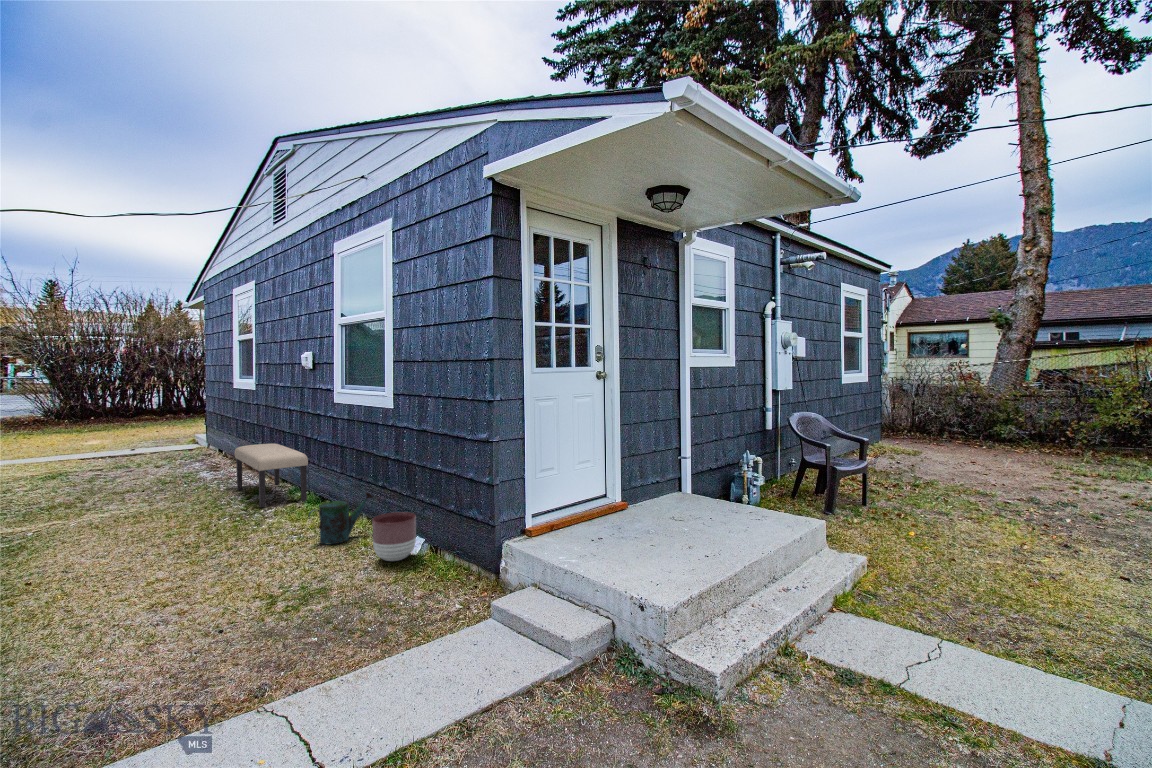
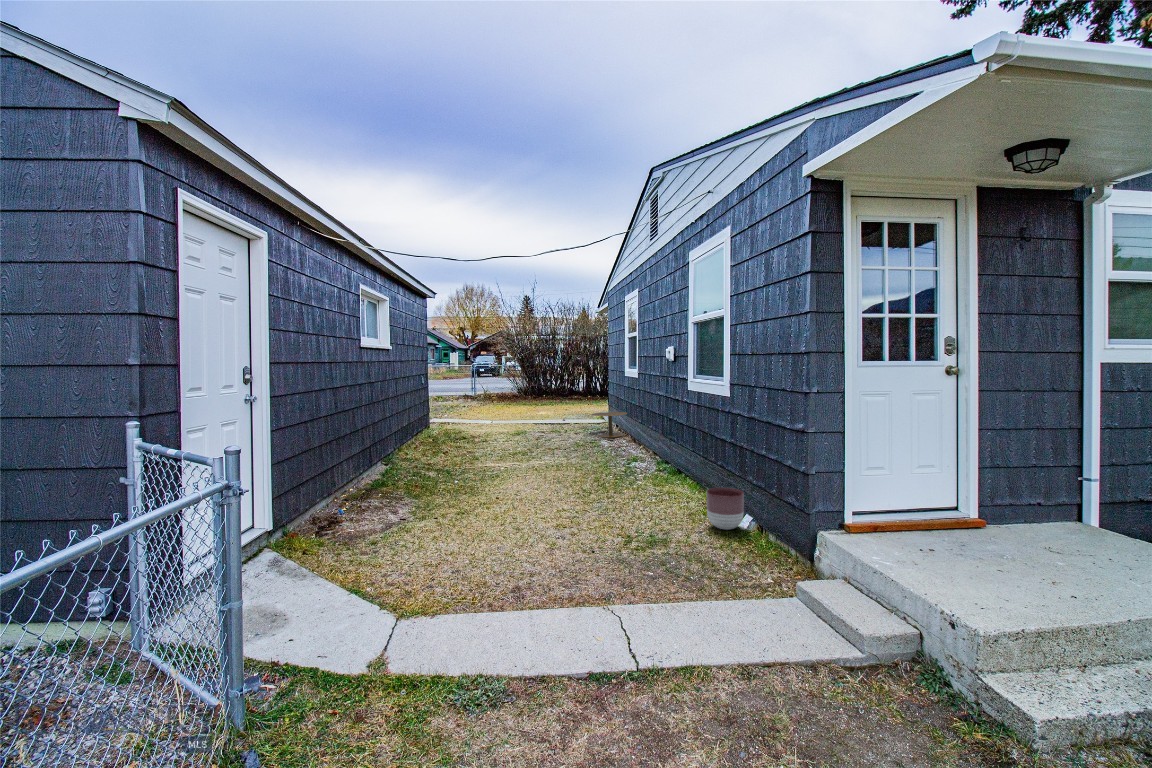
side table: none [183,435,239,470] -> present [592,412,627,437]
bench: present [235,443,308,507] -> none [621,421,669,470]
watering can: present [308,493,373,545] -> none [662,467,714,507]

